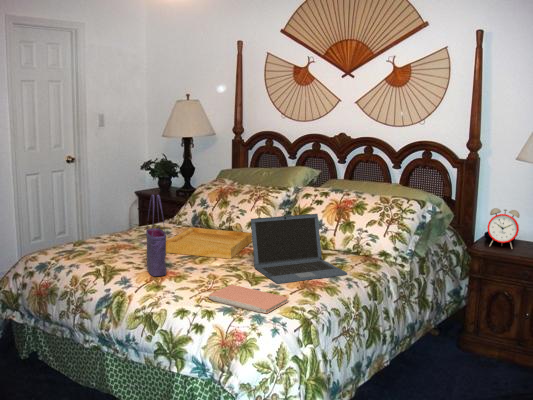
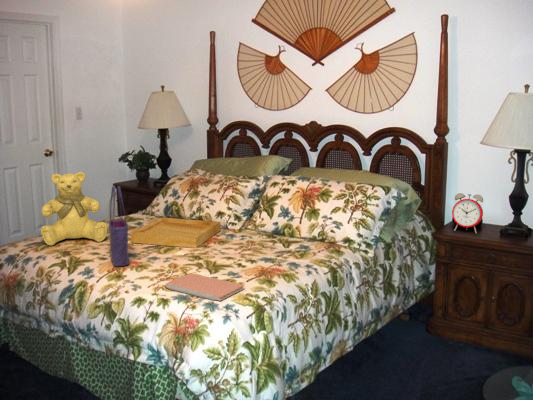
teddy bear: none [73,180,140,254] -> present [41,172,107,245]
laptop: present [251,214,347,284] -> none [213,202,308,271]

